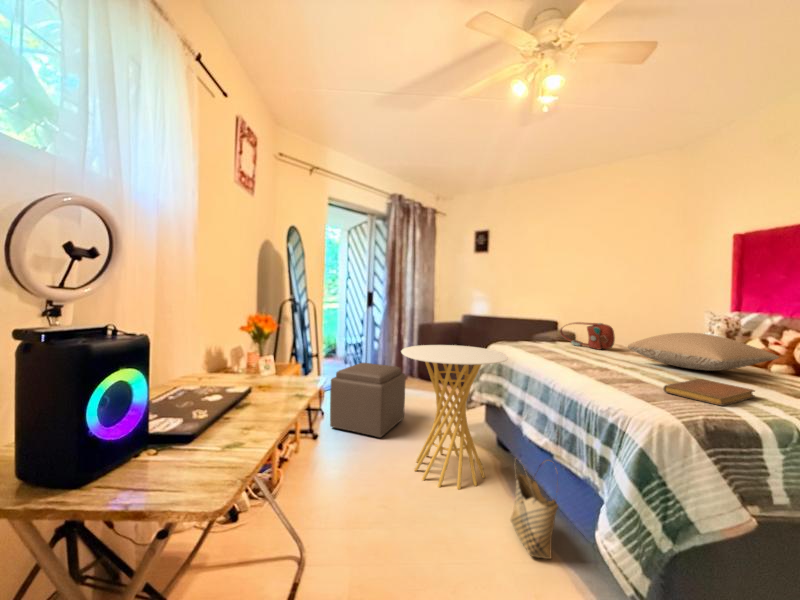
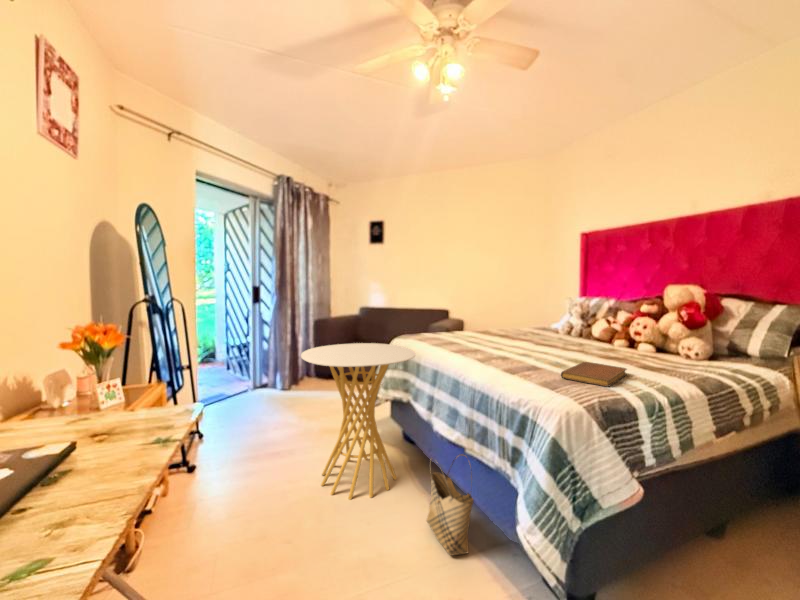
handbag: present [560,322,615,350] -> none [459,312,507,337]
pillow: present [628,333,779,371] -> none [522,319,634,352]
ottoman: present [330,363,406,438] -> none [212,370,304,454]

